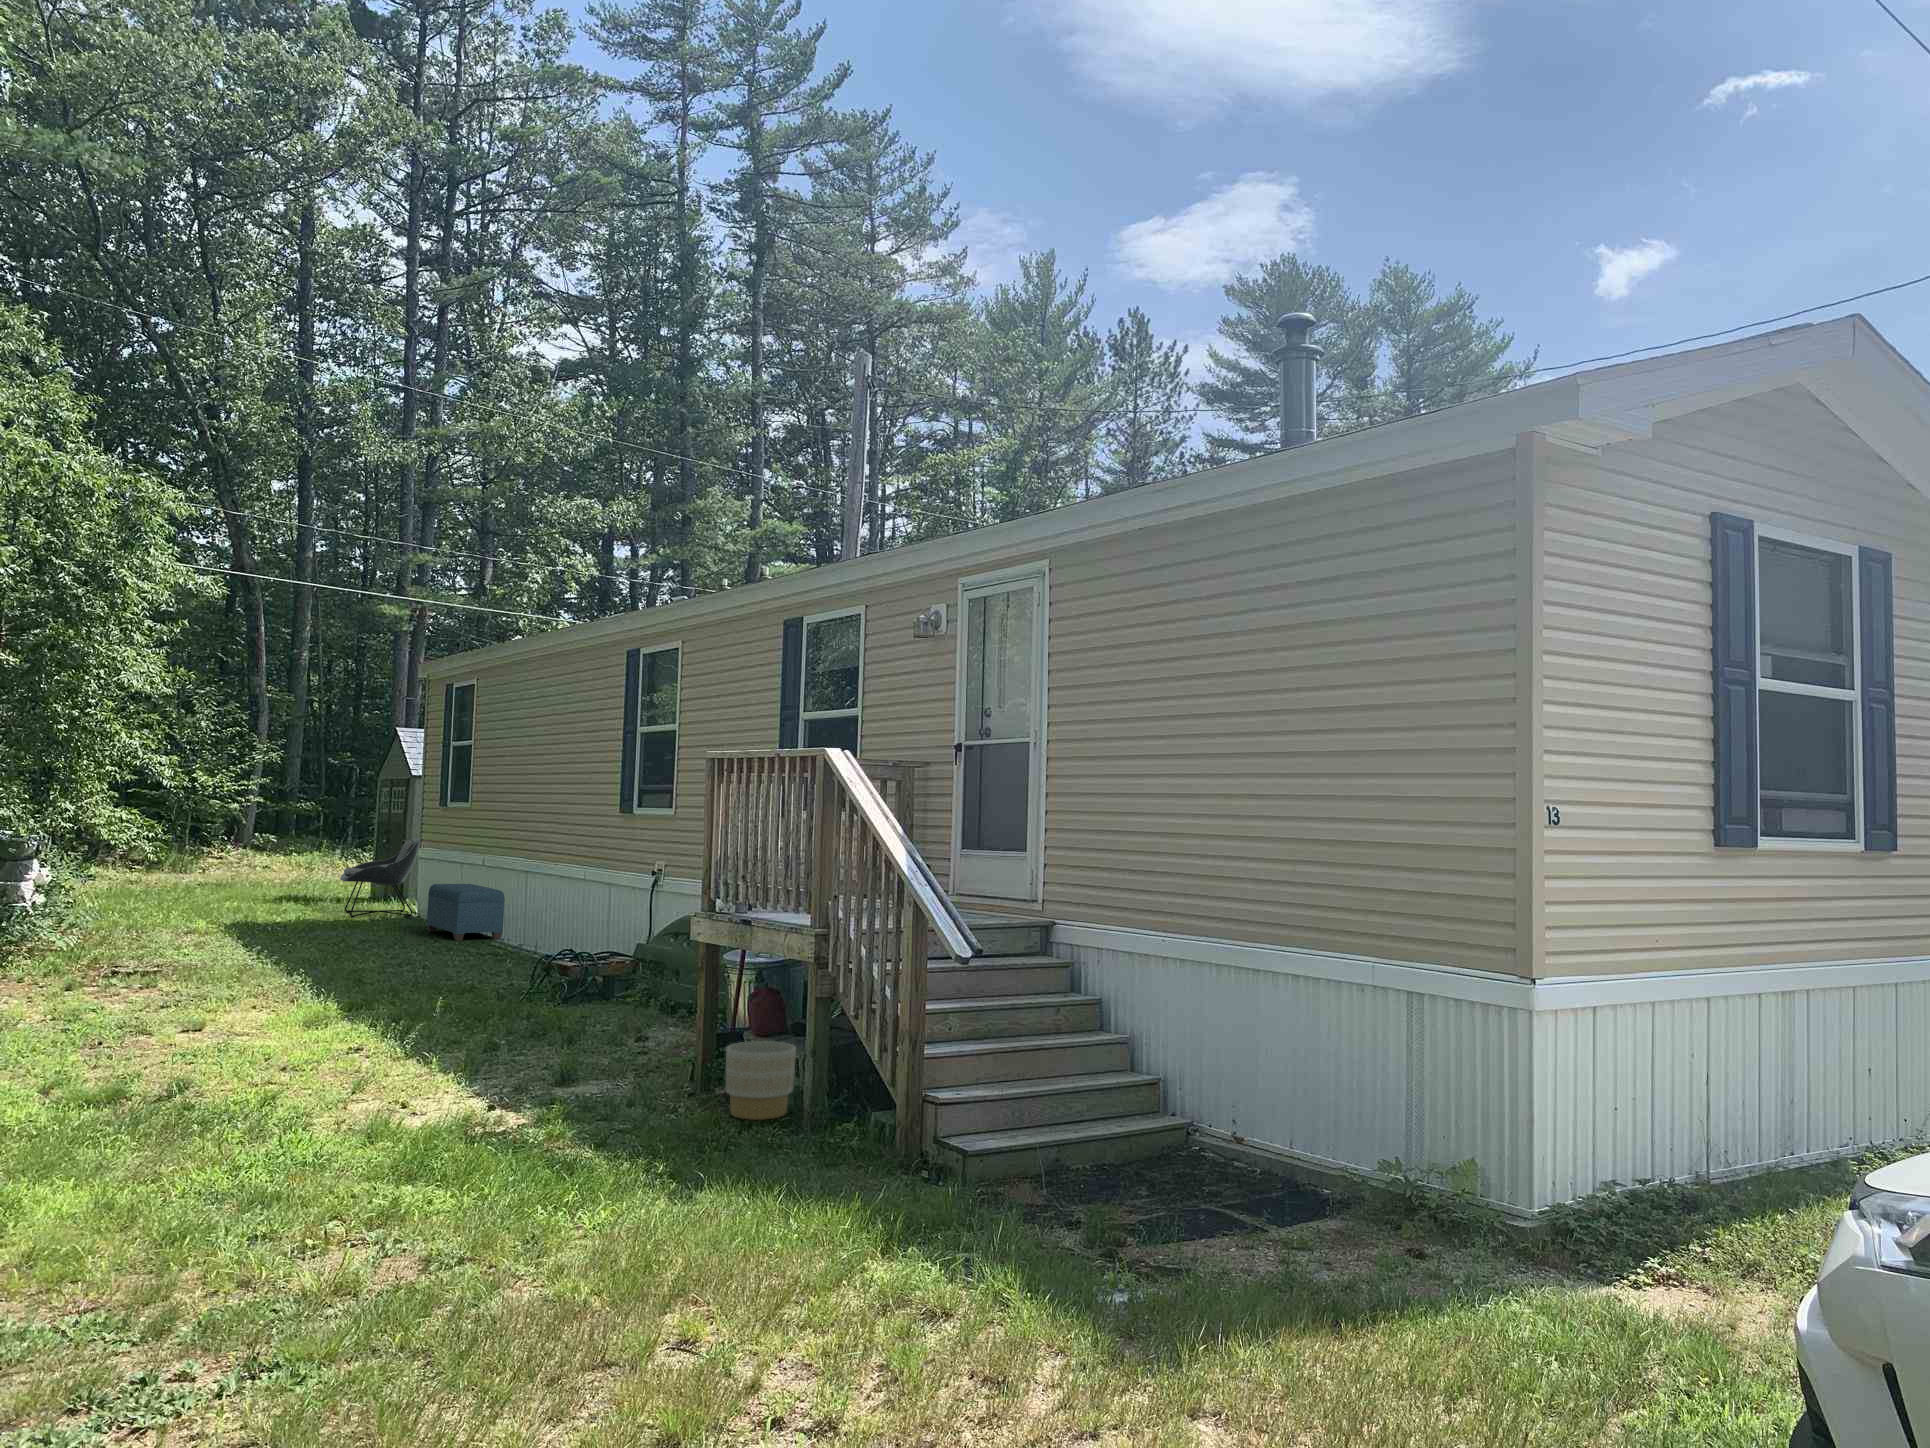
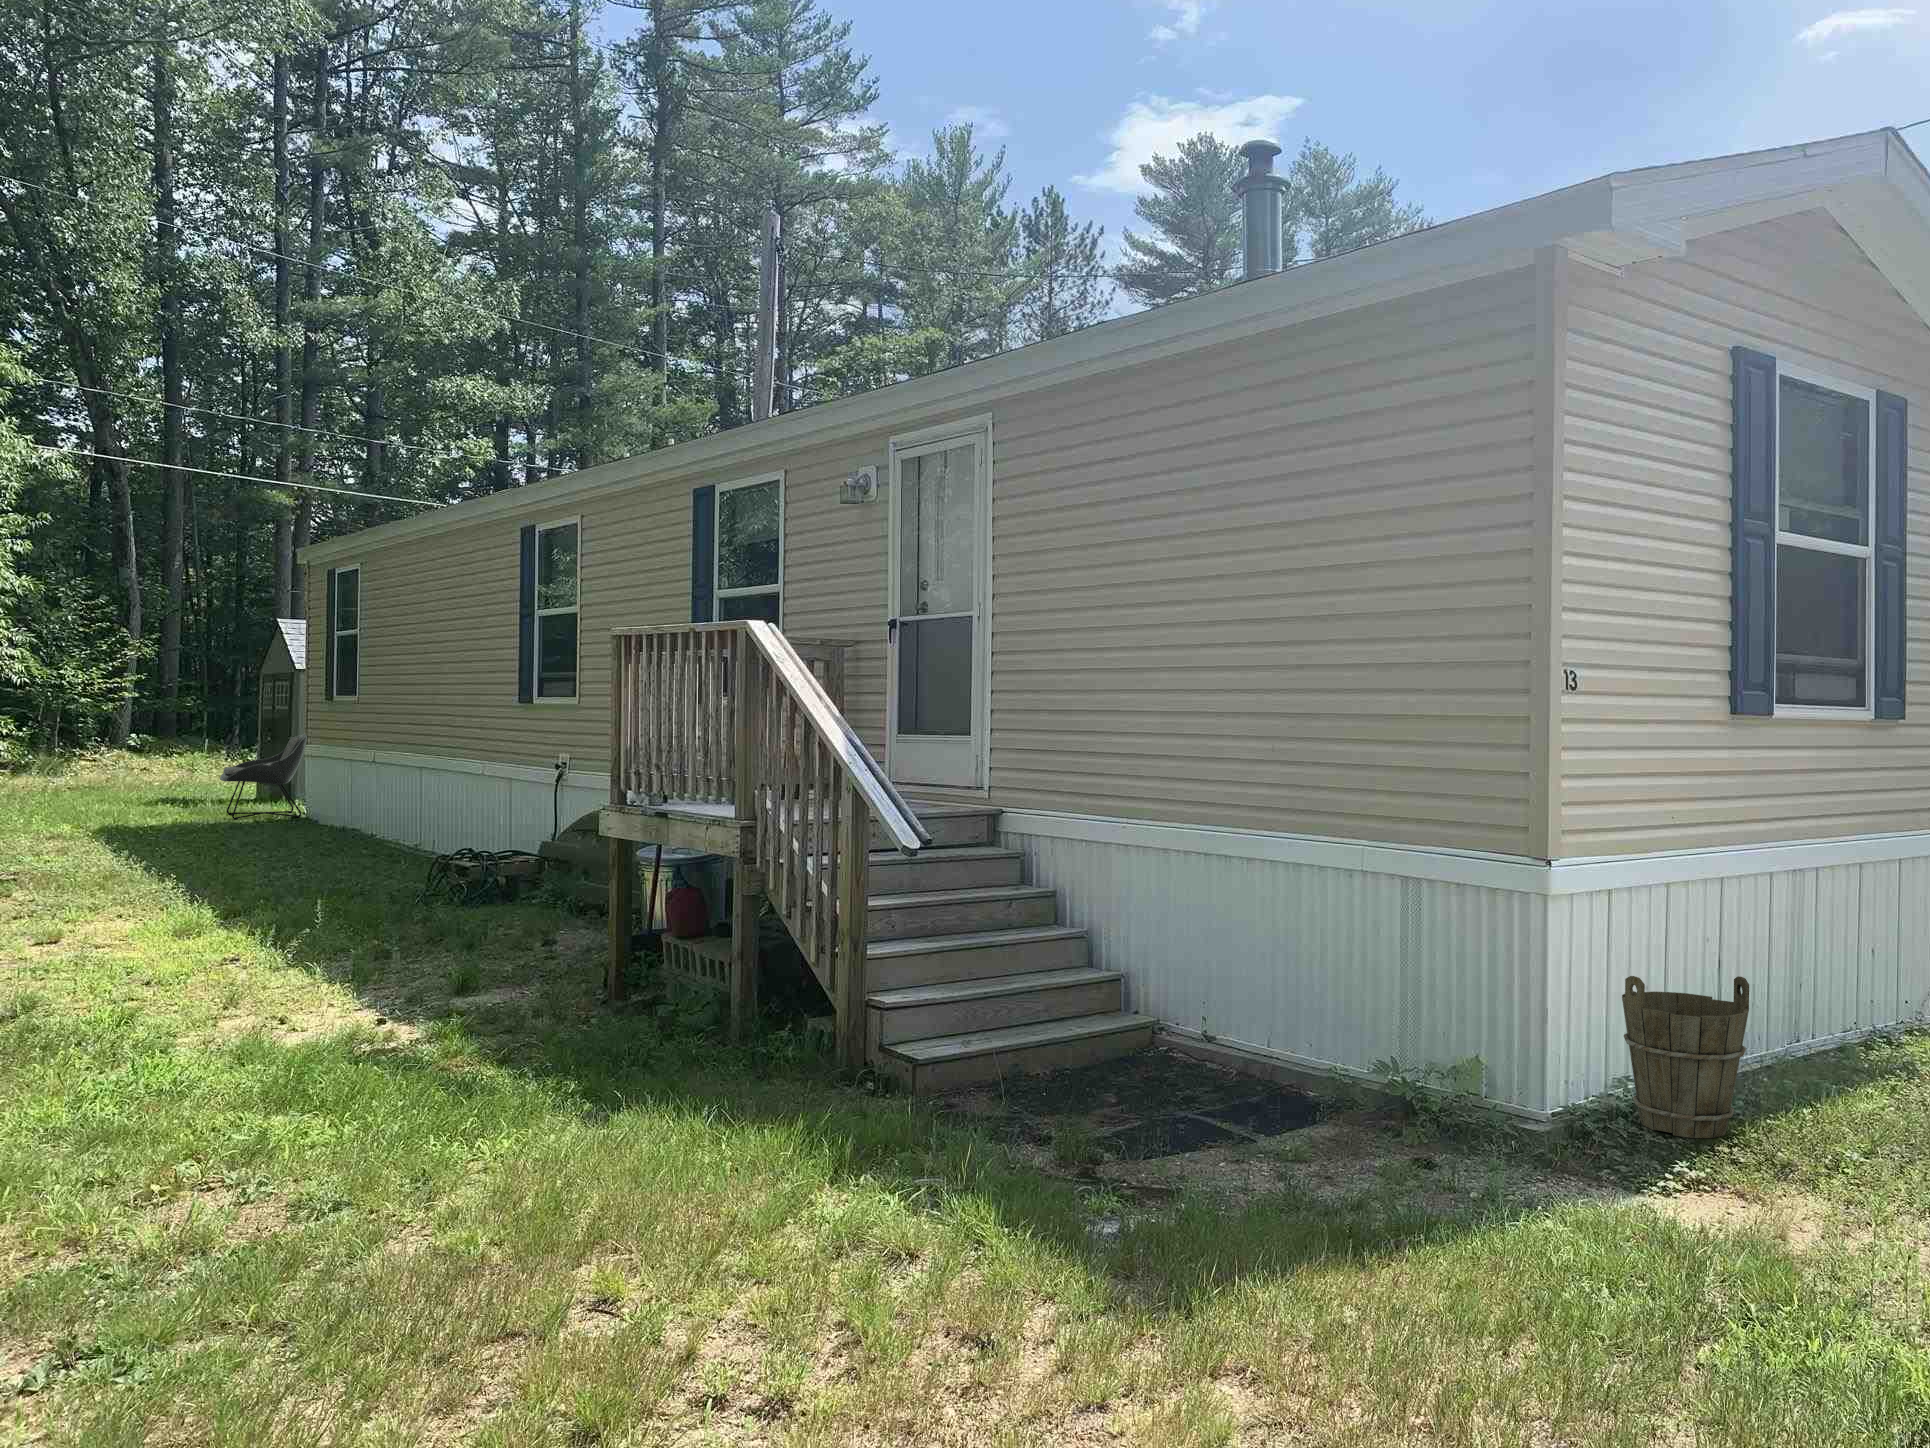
bench: present [427,884,505,941] -> none [316,782,401,842]
planter: present [726,1041,796,1120] -> none [646,945,724,1031]
bucket: none [1606,1086,1722,1239] -> present [1622,976,1749,1138]

